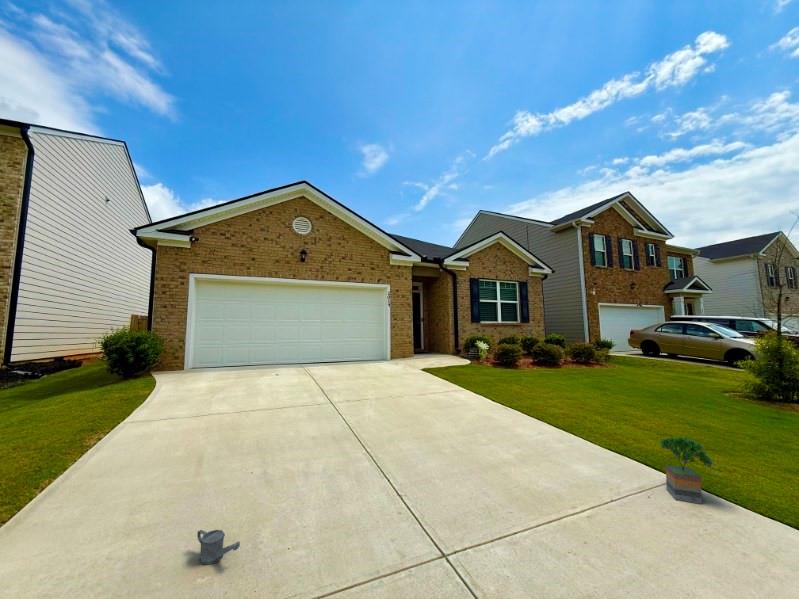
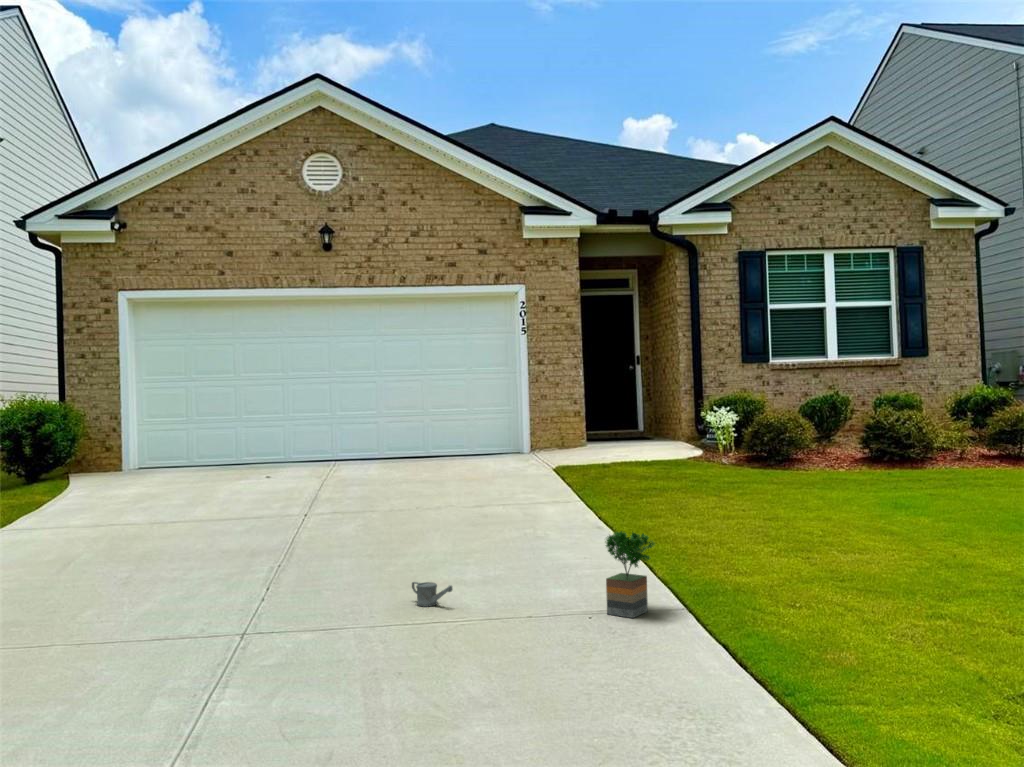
watering can: present [197,530,240,565] -> present [412,582,453,607]

